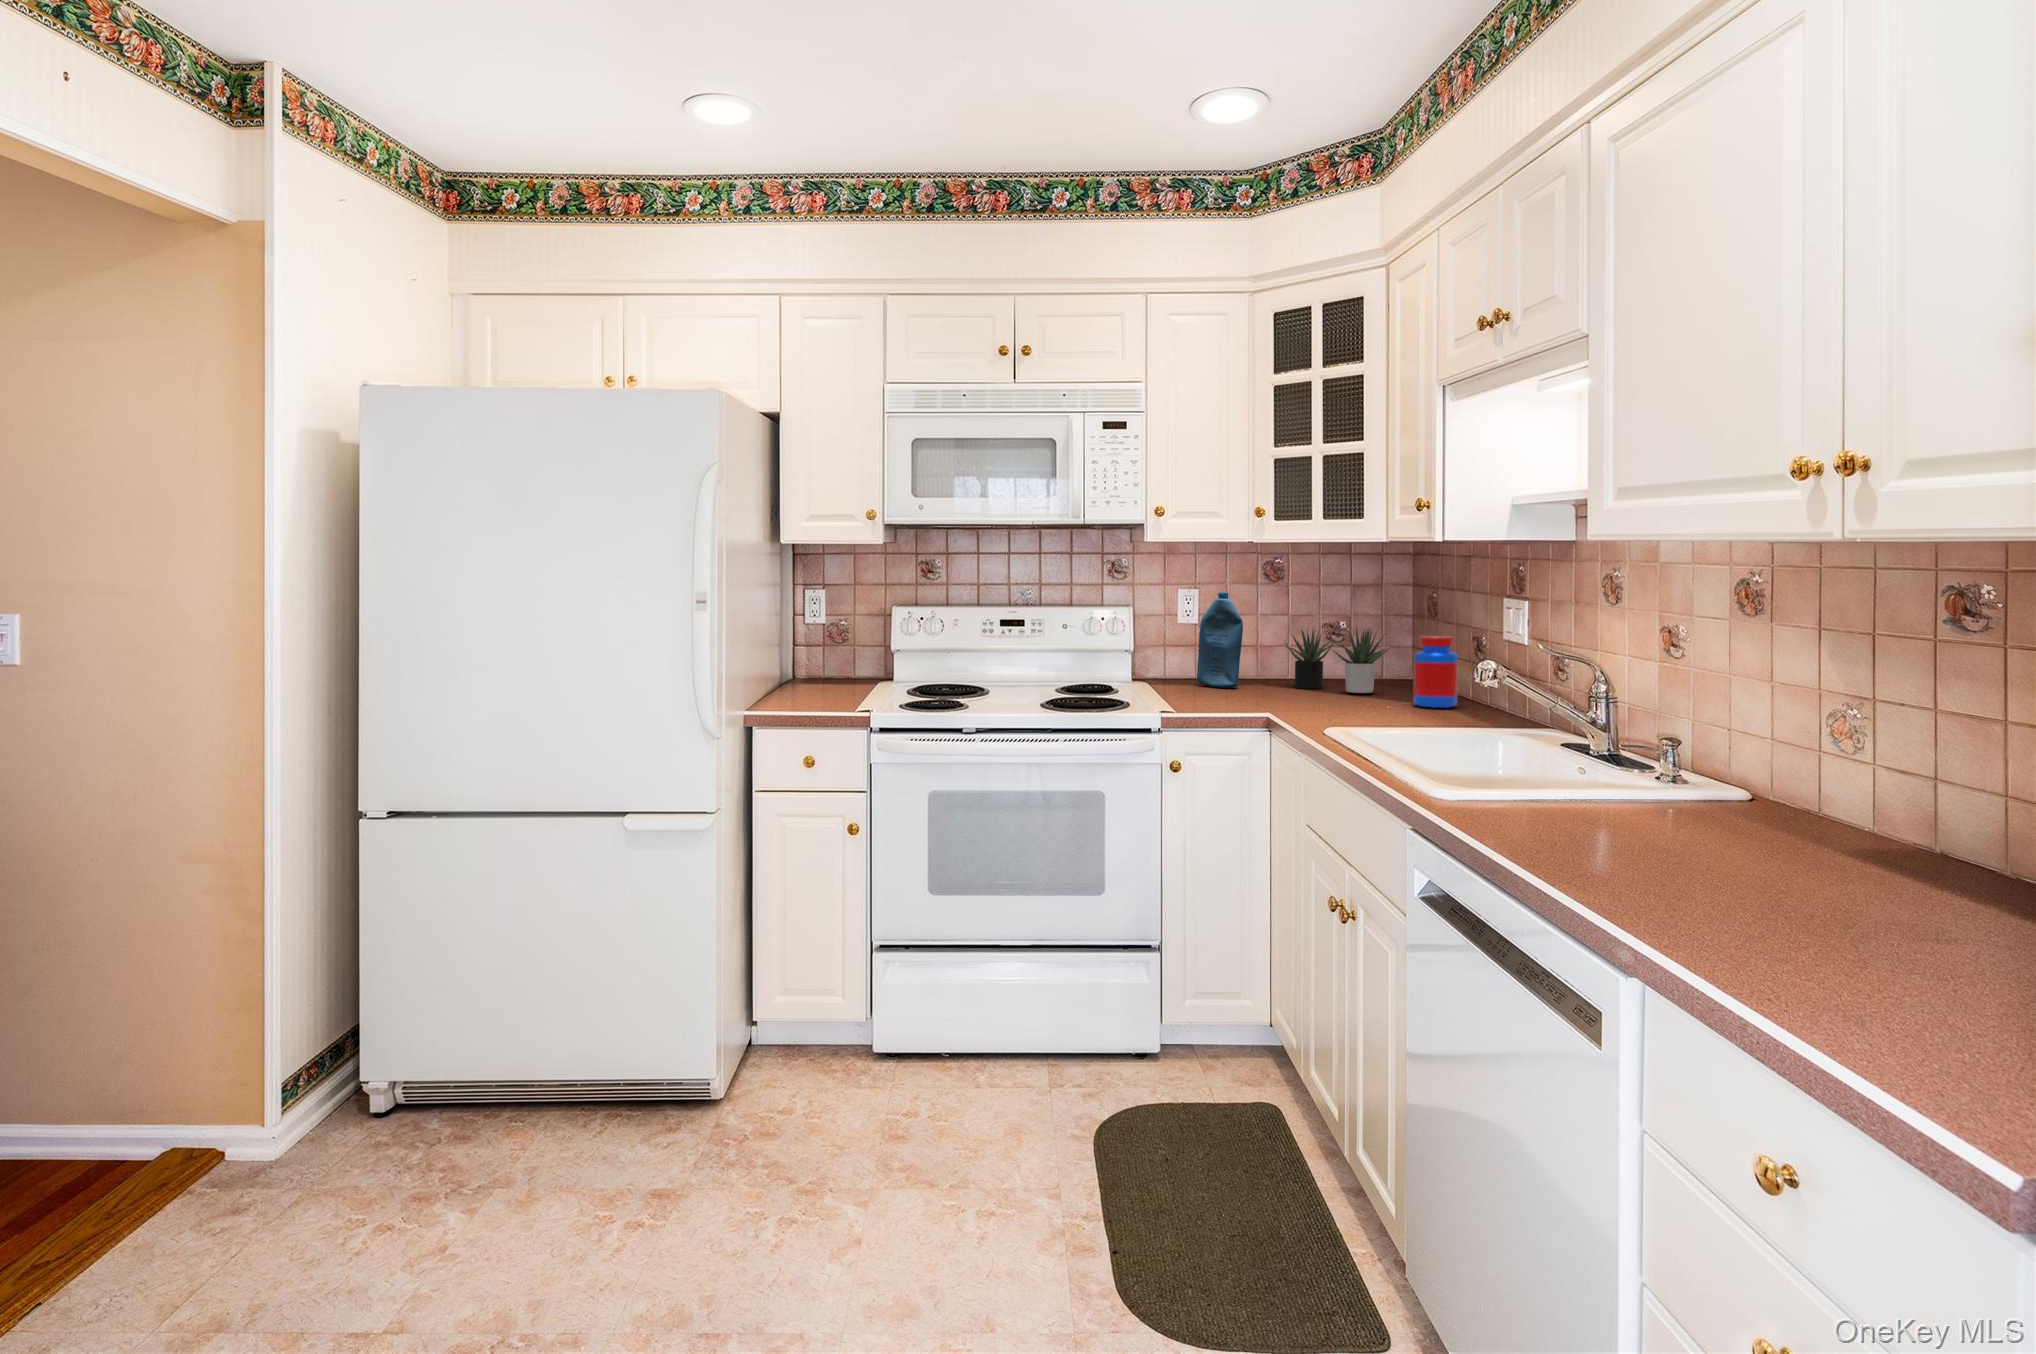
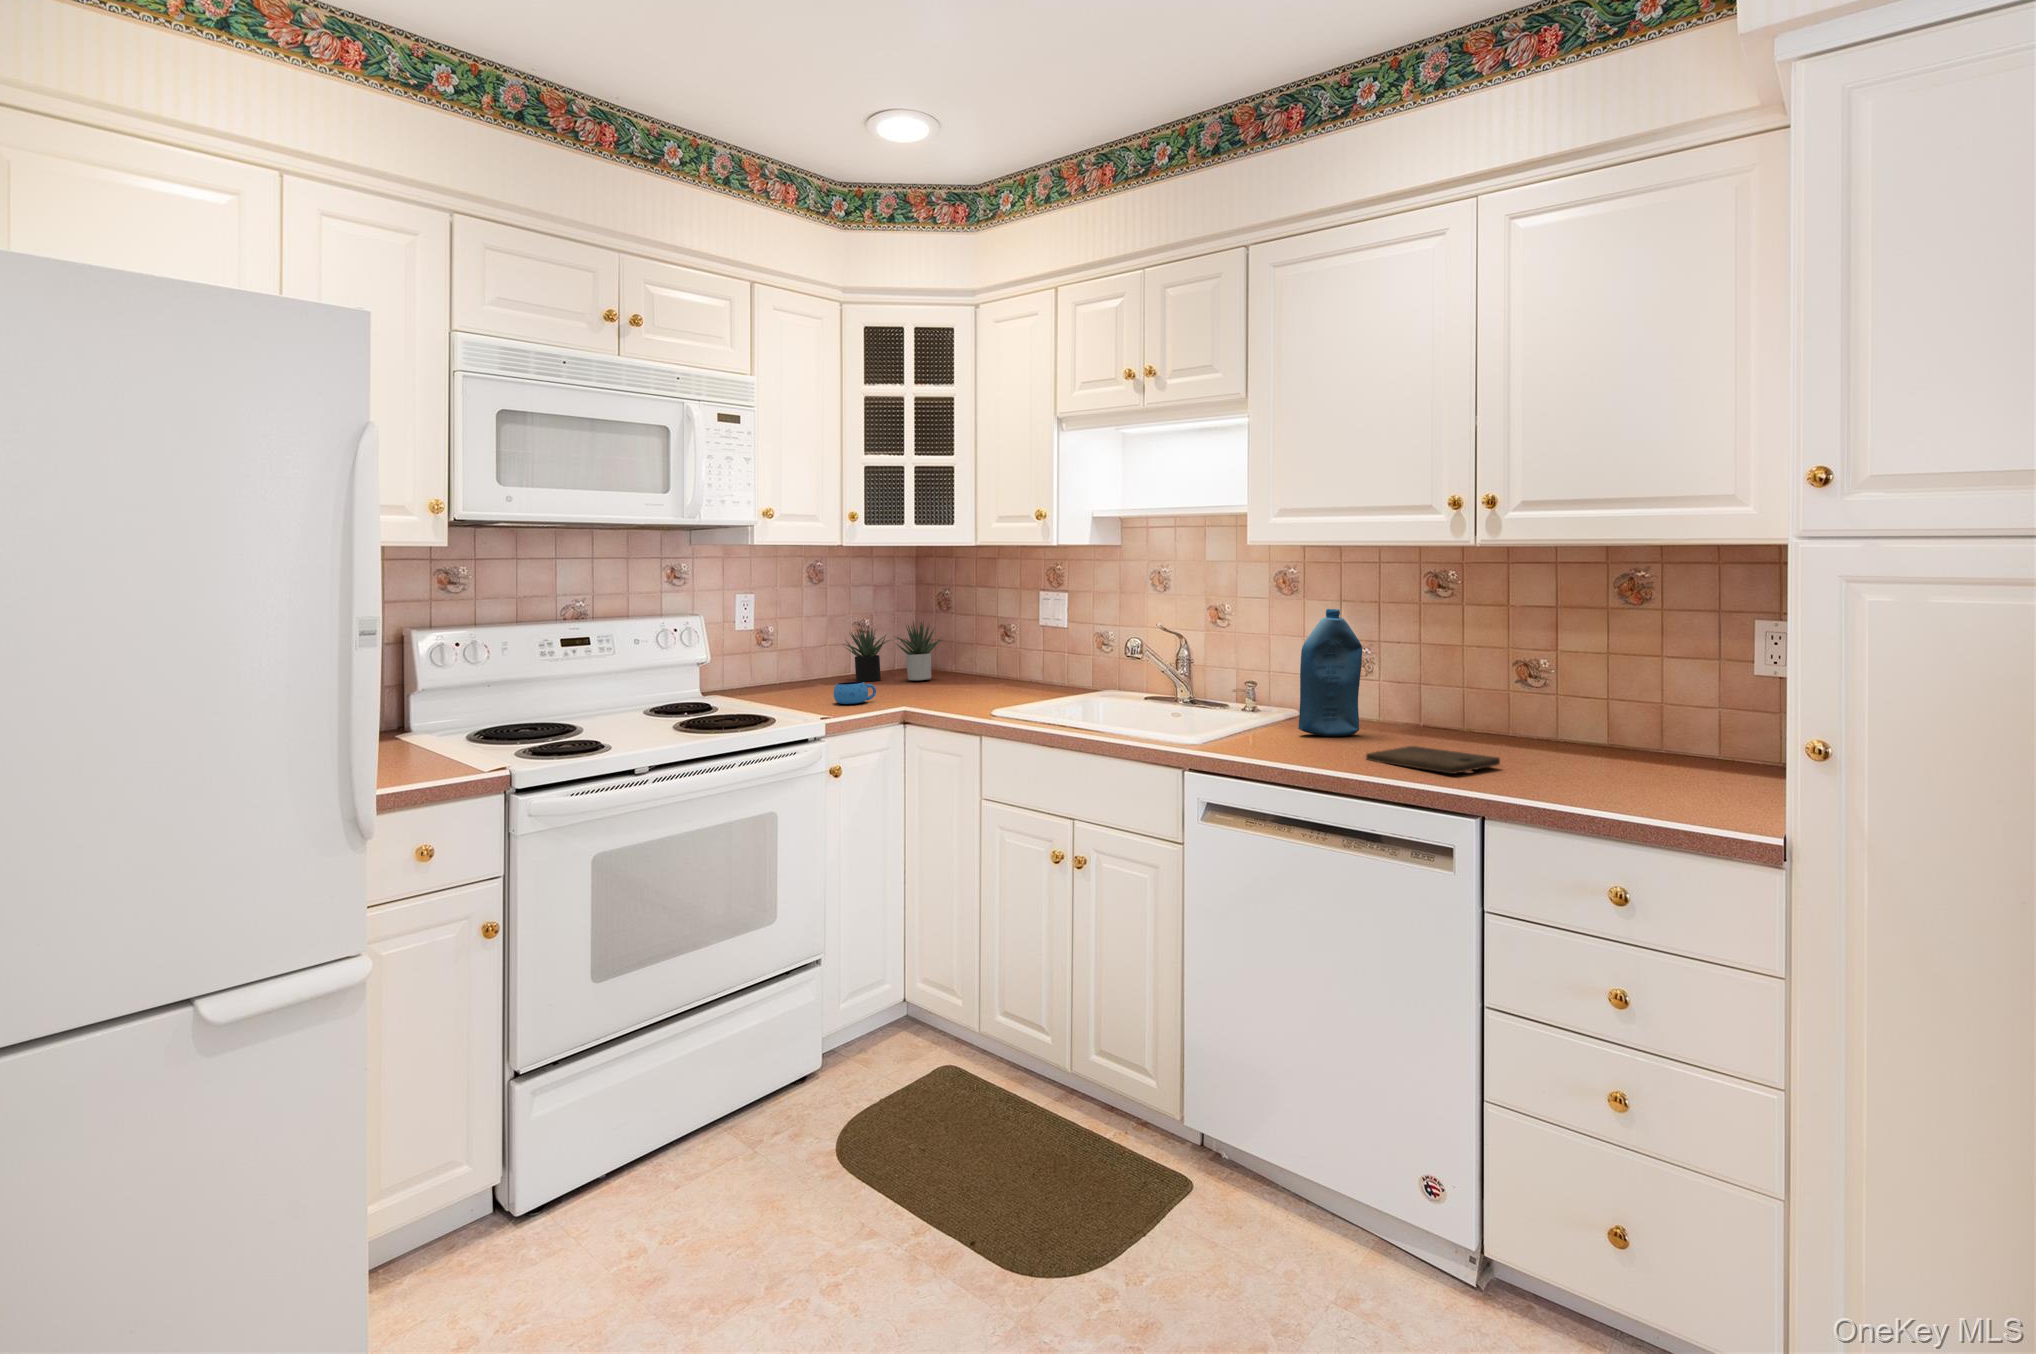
bottle: present [1196,592,1243,688] -> present [1298,609,1362,736]
jar: present [1414,636,1458,708] -> none [978,625,1014,685]
mug: none [1218,685,1265,708] -> present [834,682,876,704]
cutting board: none [1721,858,1946,919] -> present [1366,746,1500,774]

